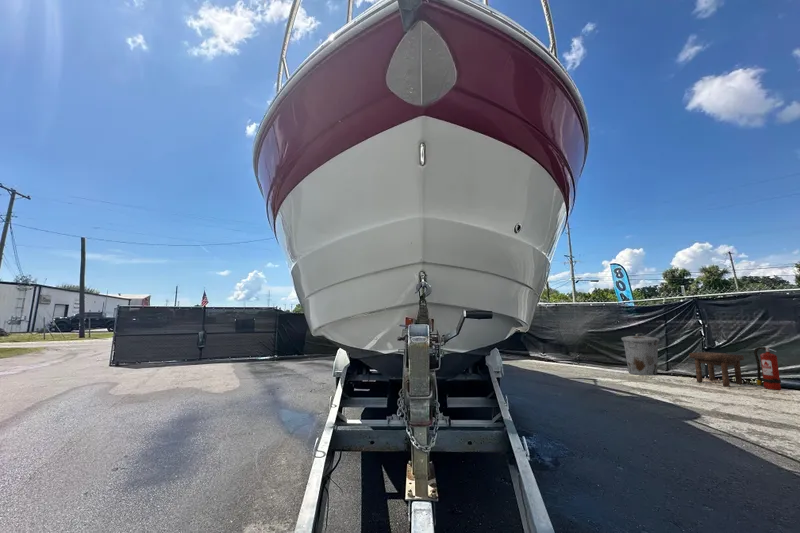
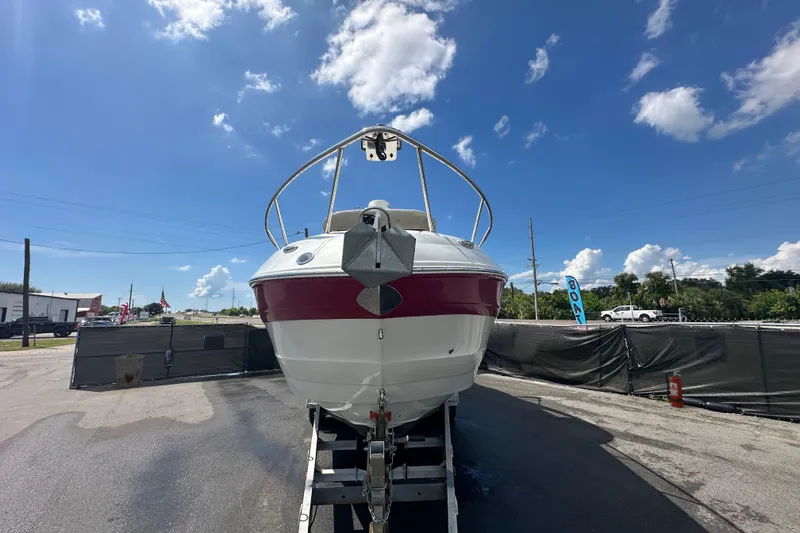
trash can: present [622,333,659,376] -> present [114,352,146,387]
stool: present [690,352,744,387] -> none [617,373,658,405]

